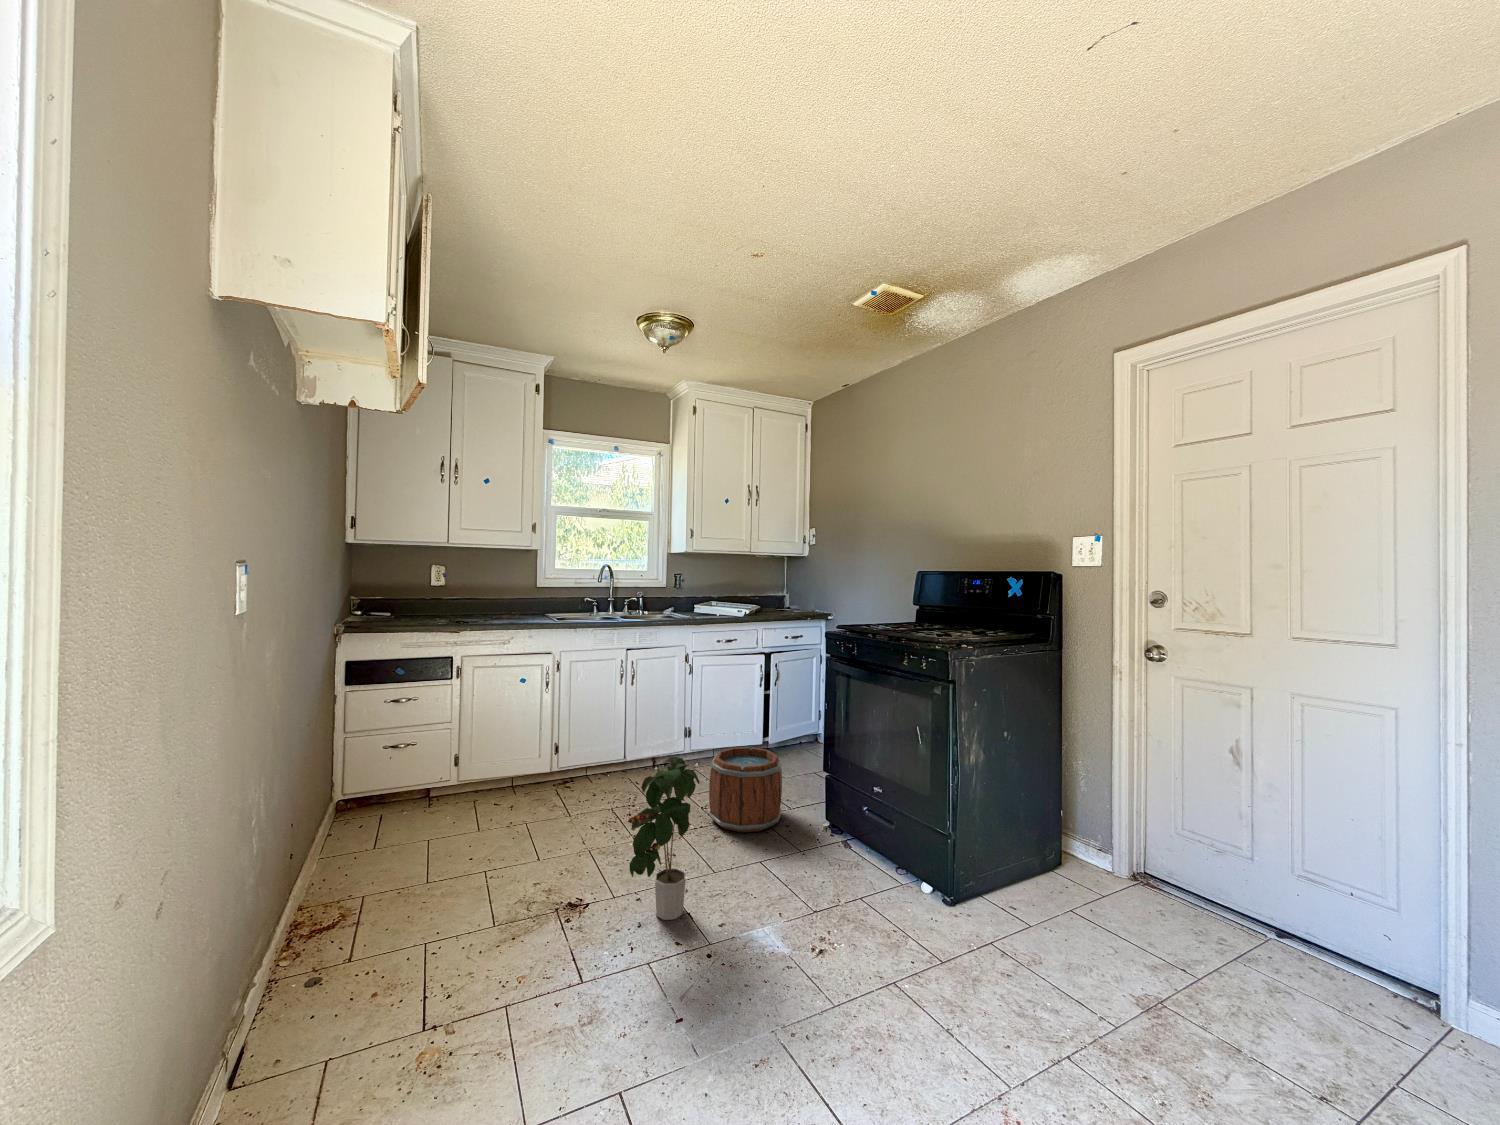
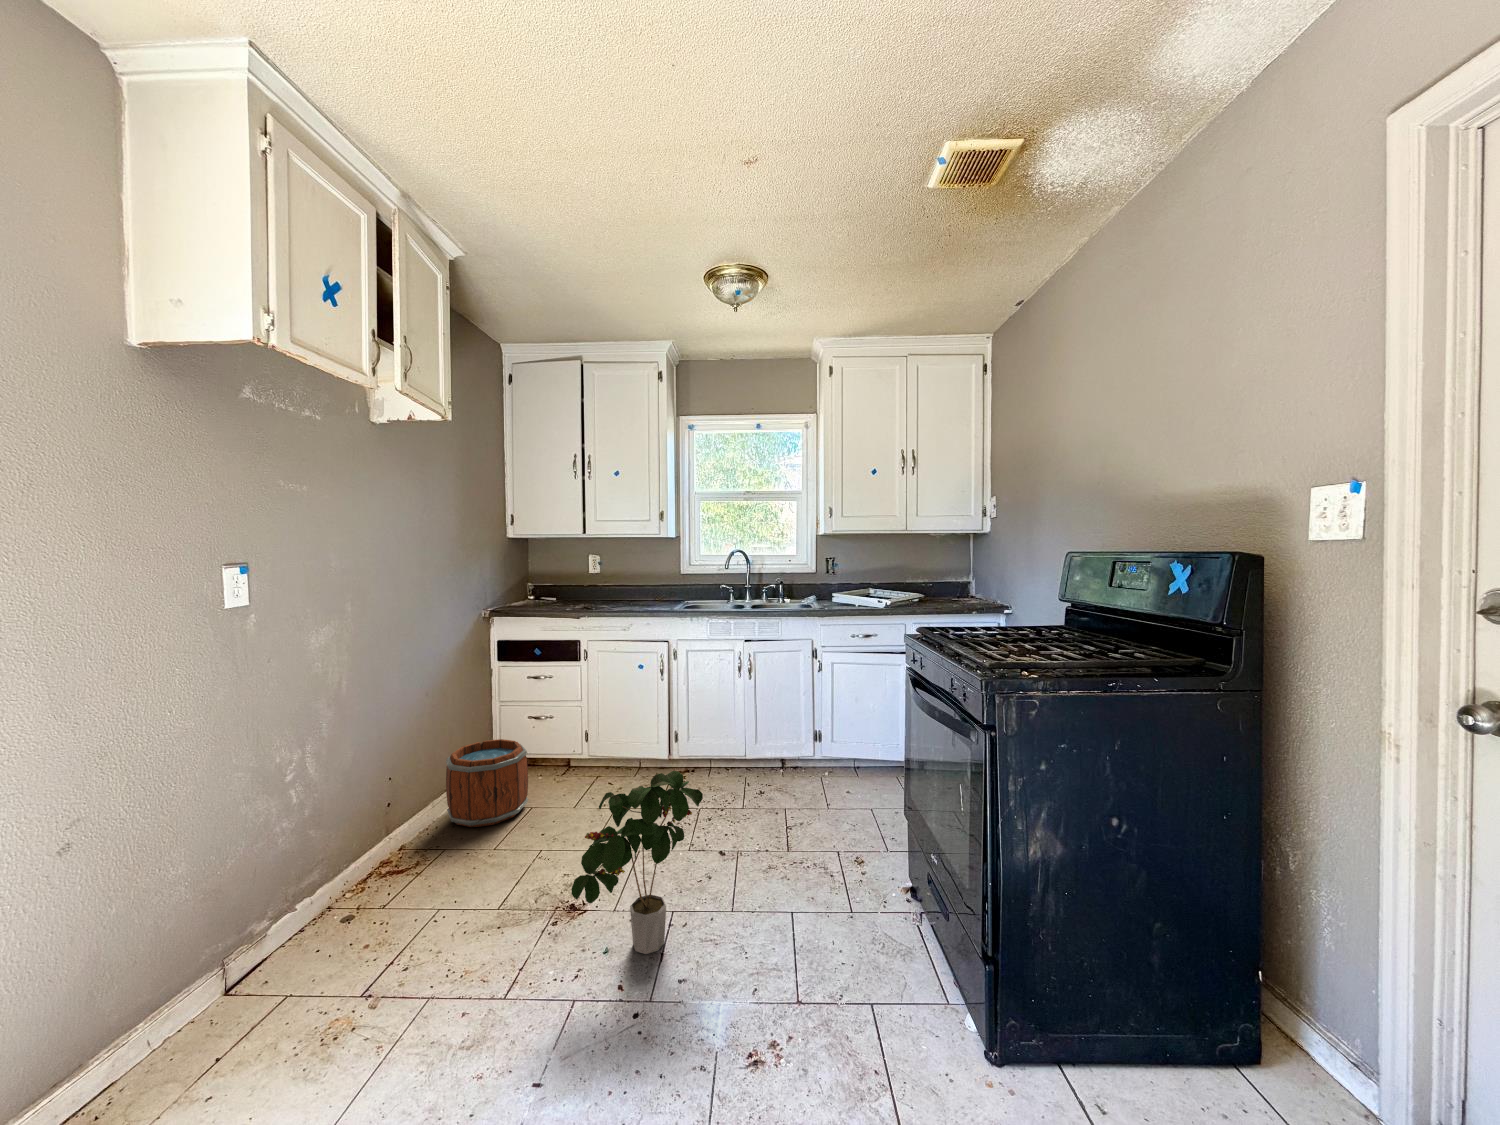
bucket: present [709,747,782,832] -> present [446,739,528,827]

